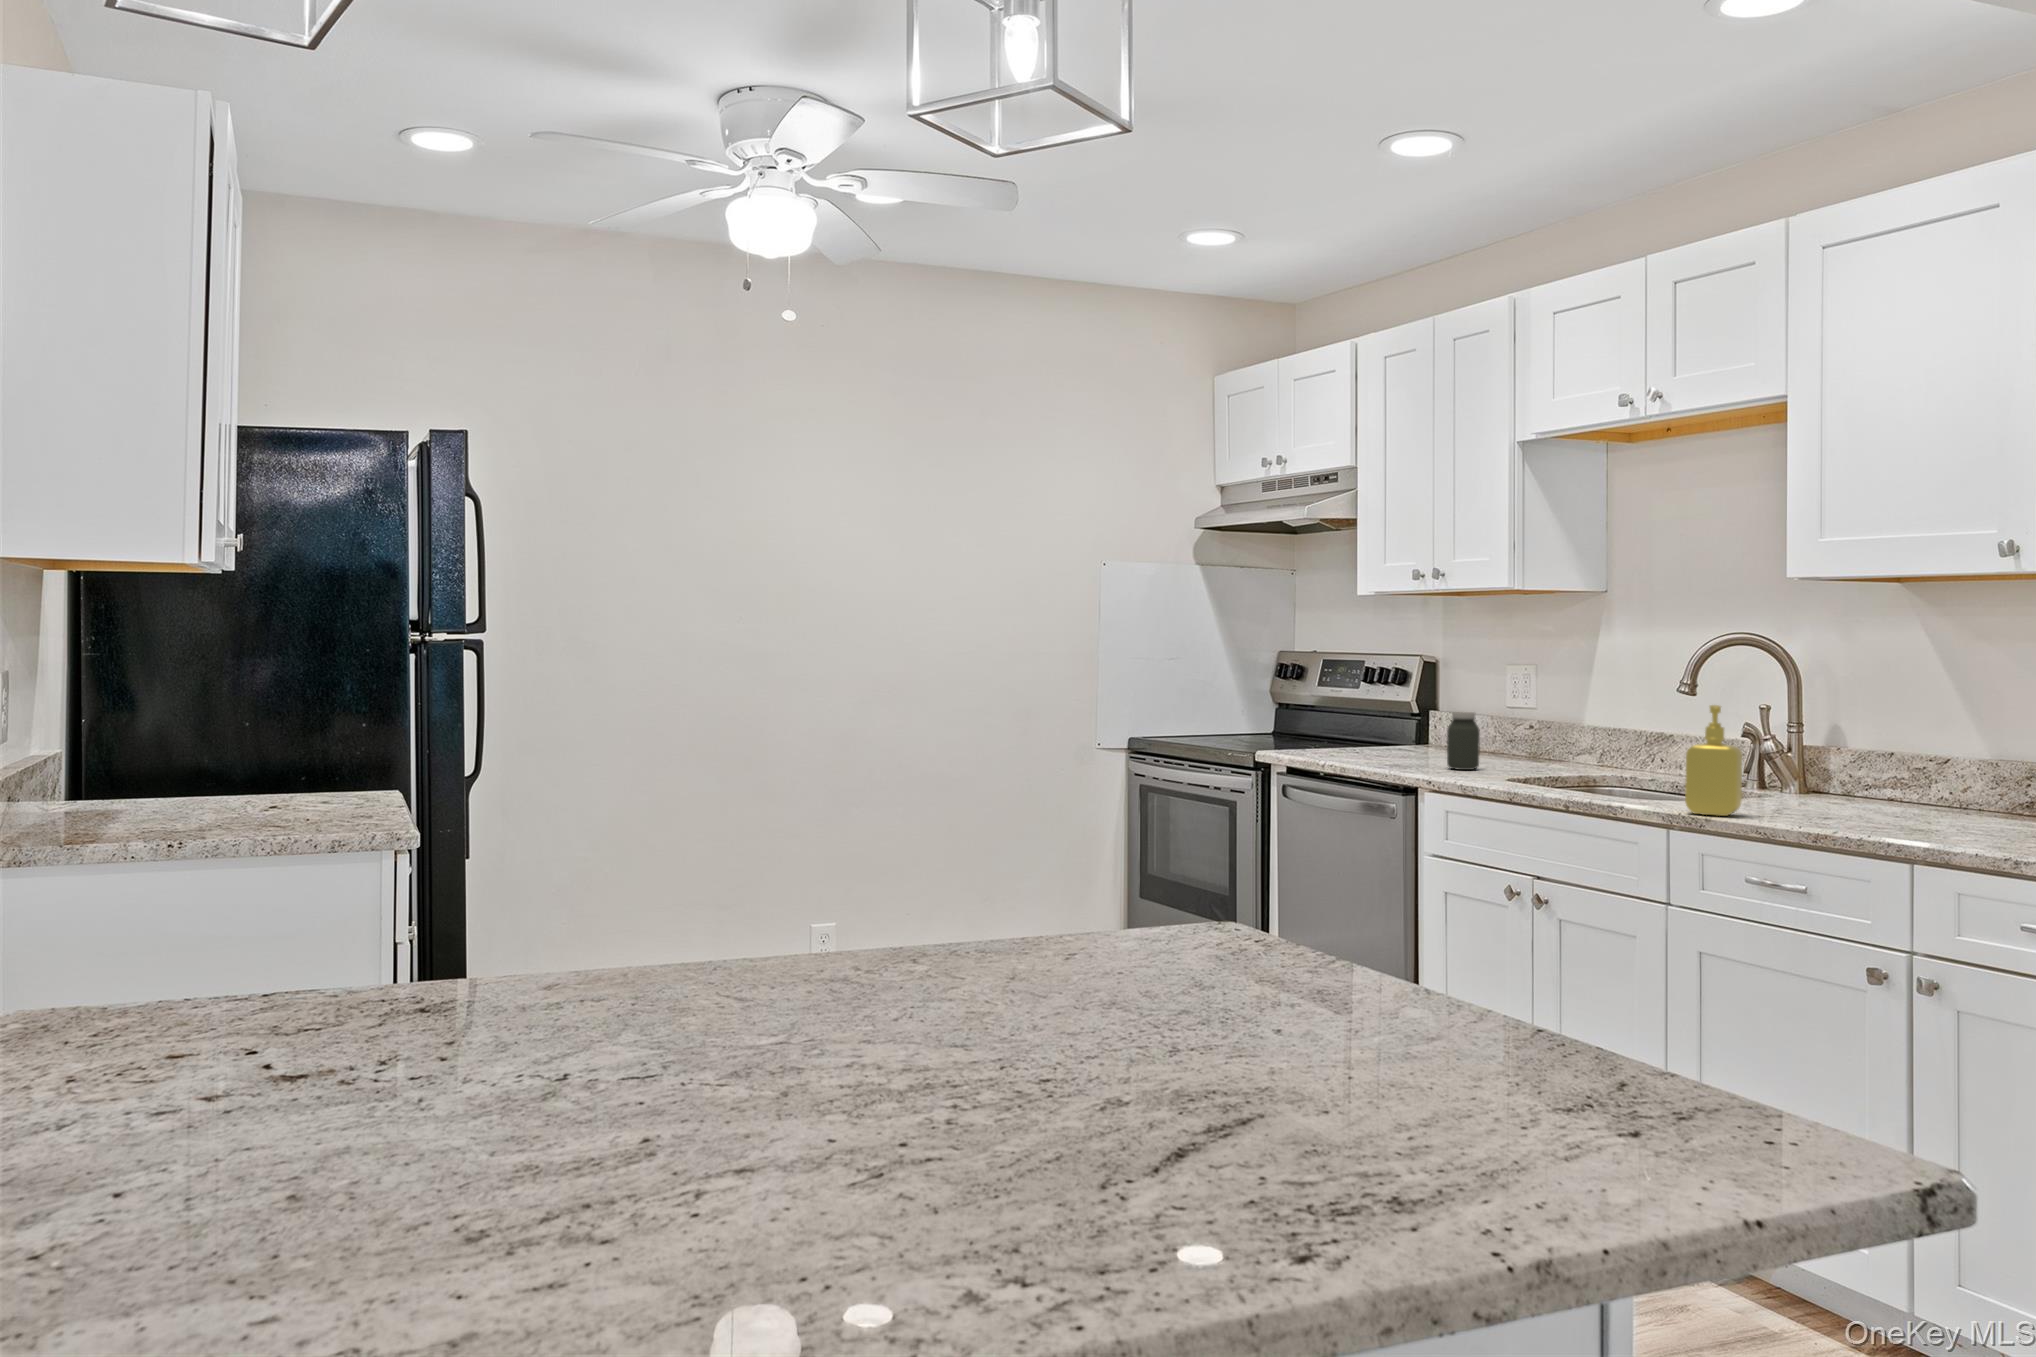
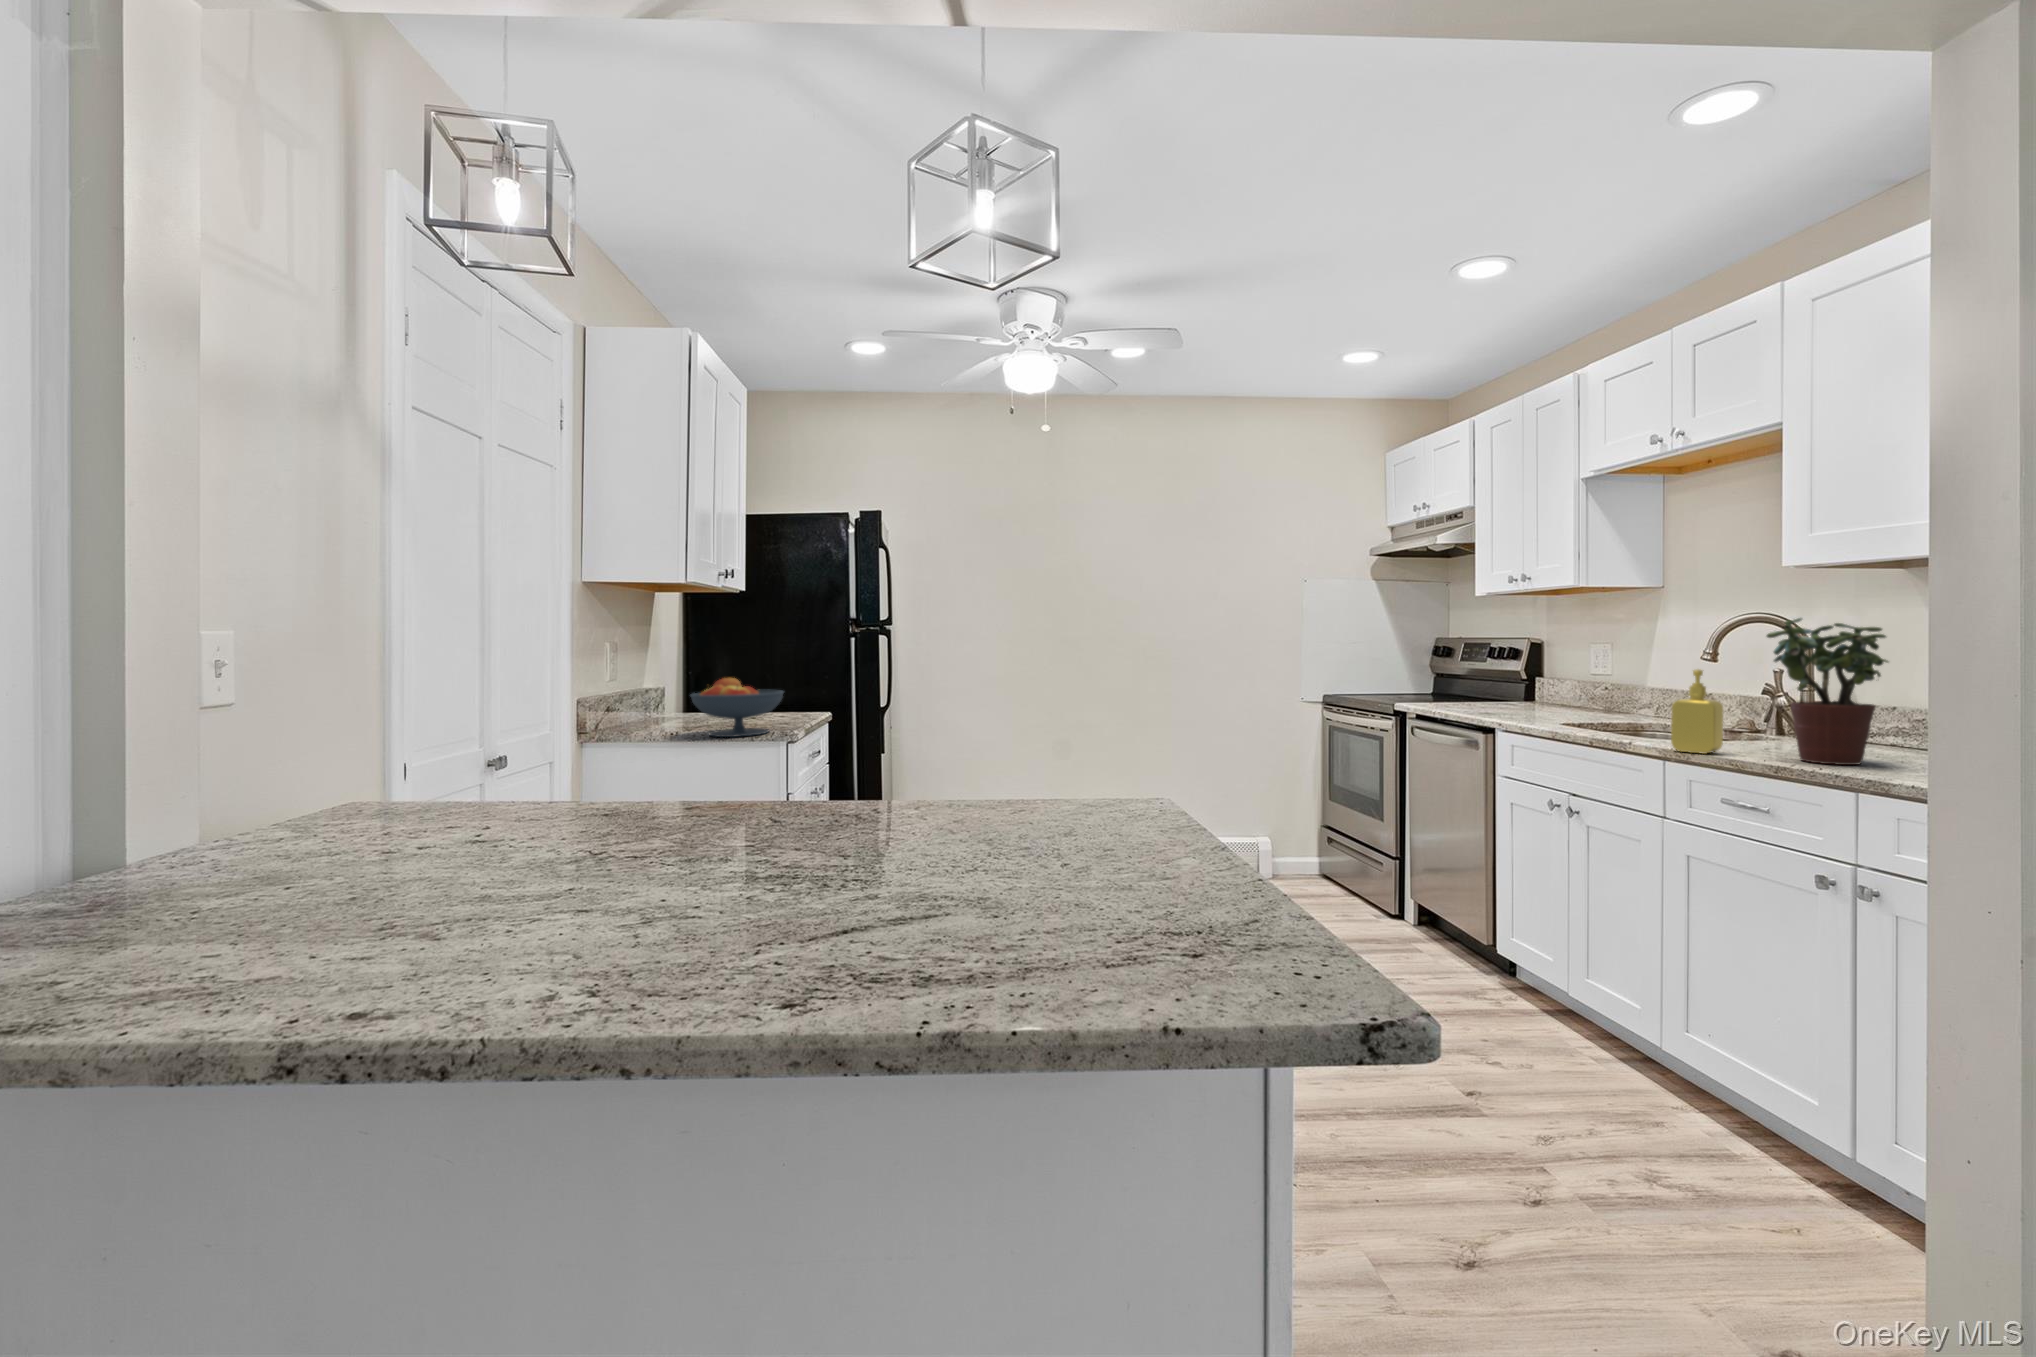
potted plant: none [1797,641,1924,825] -> present [1767,618,1888,765]
fruit bowl: none [60,706,275,830] -> present [690,678,784,737]
jar: present [1447,712,1480,770] -> none [1523,676,1548,716]

